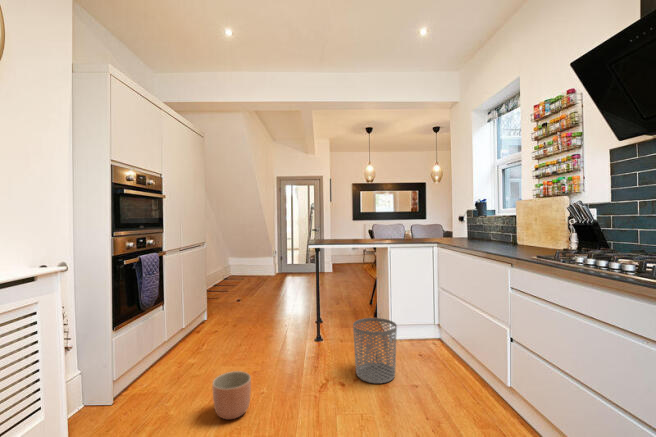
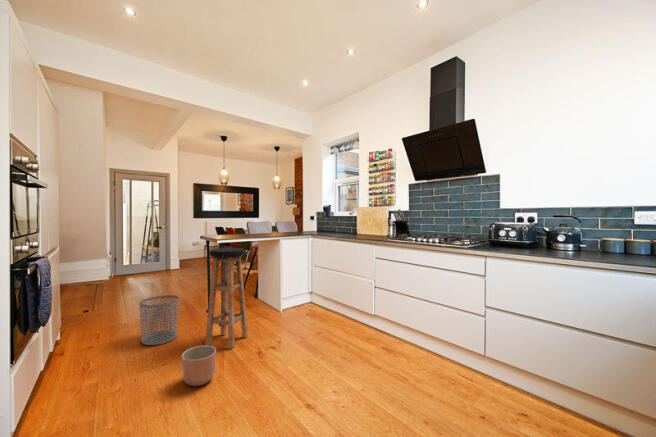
bar stool: none [276,257,325,383] -> present [205,248,248,349]
waste bin: present [353,318,397,383] -> present [139,295,179,345]

